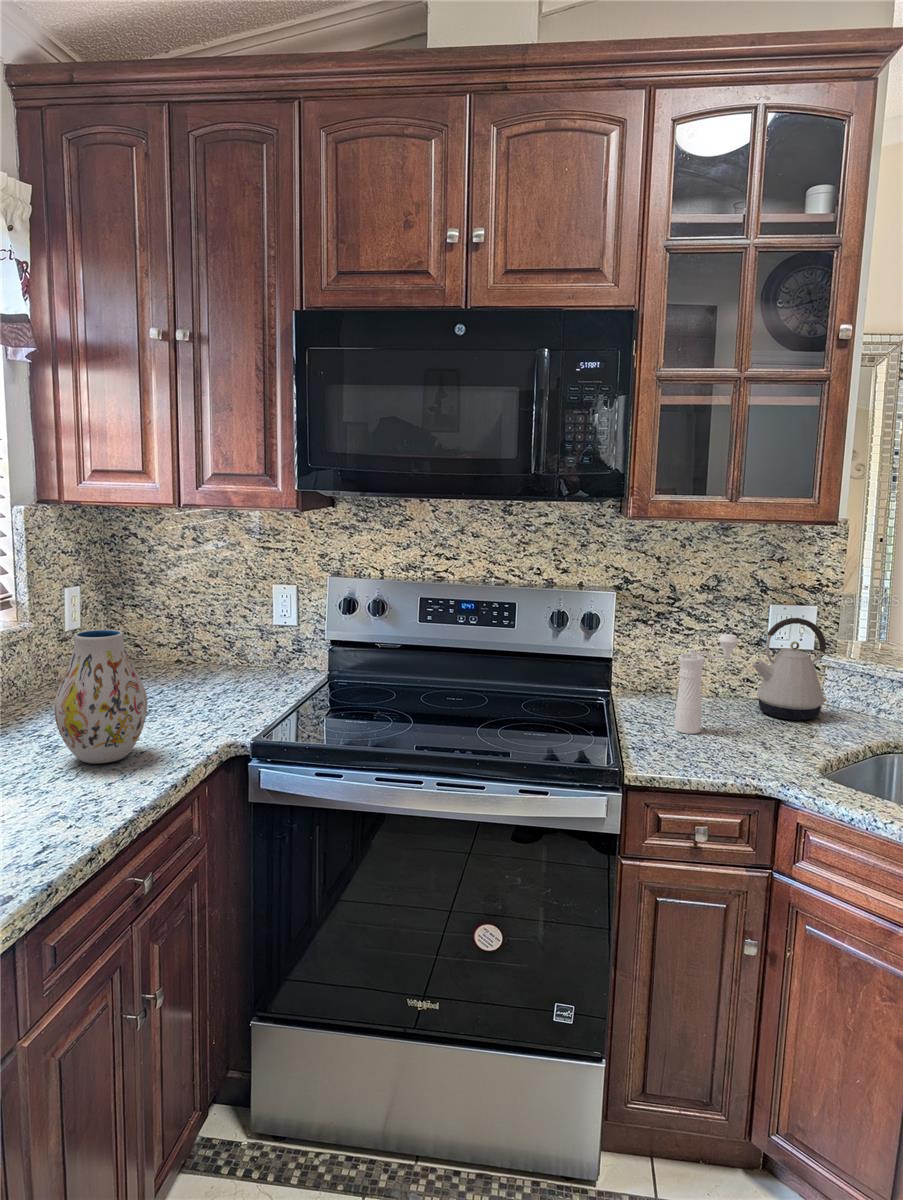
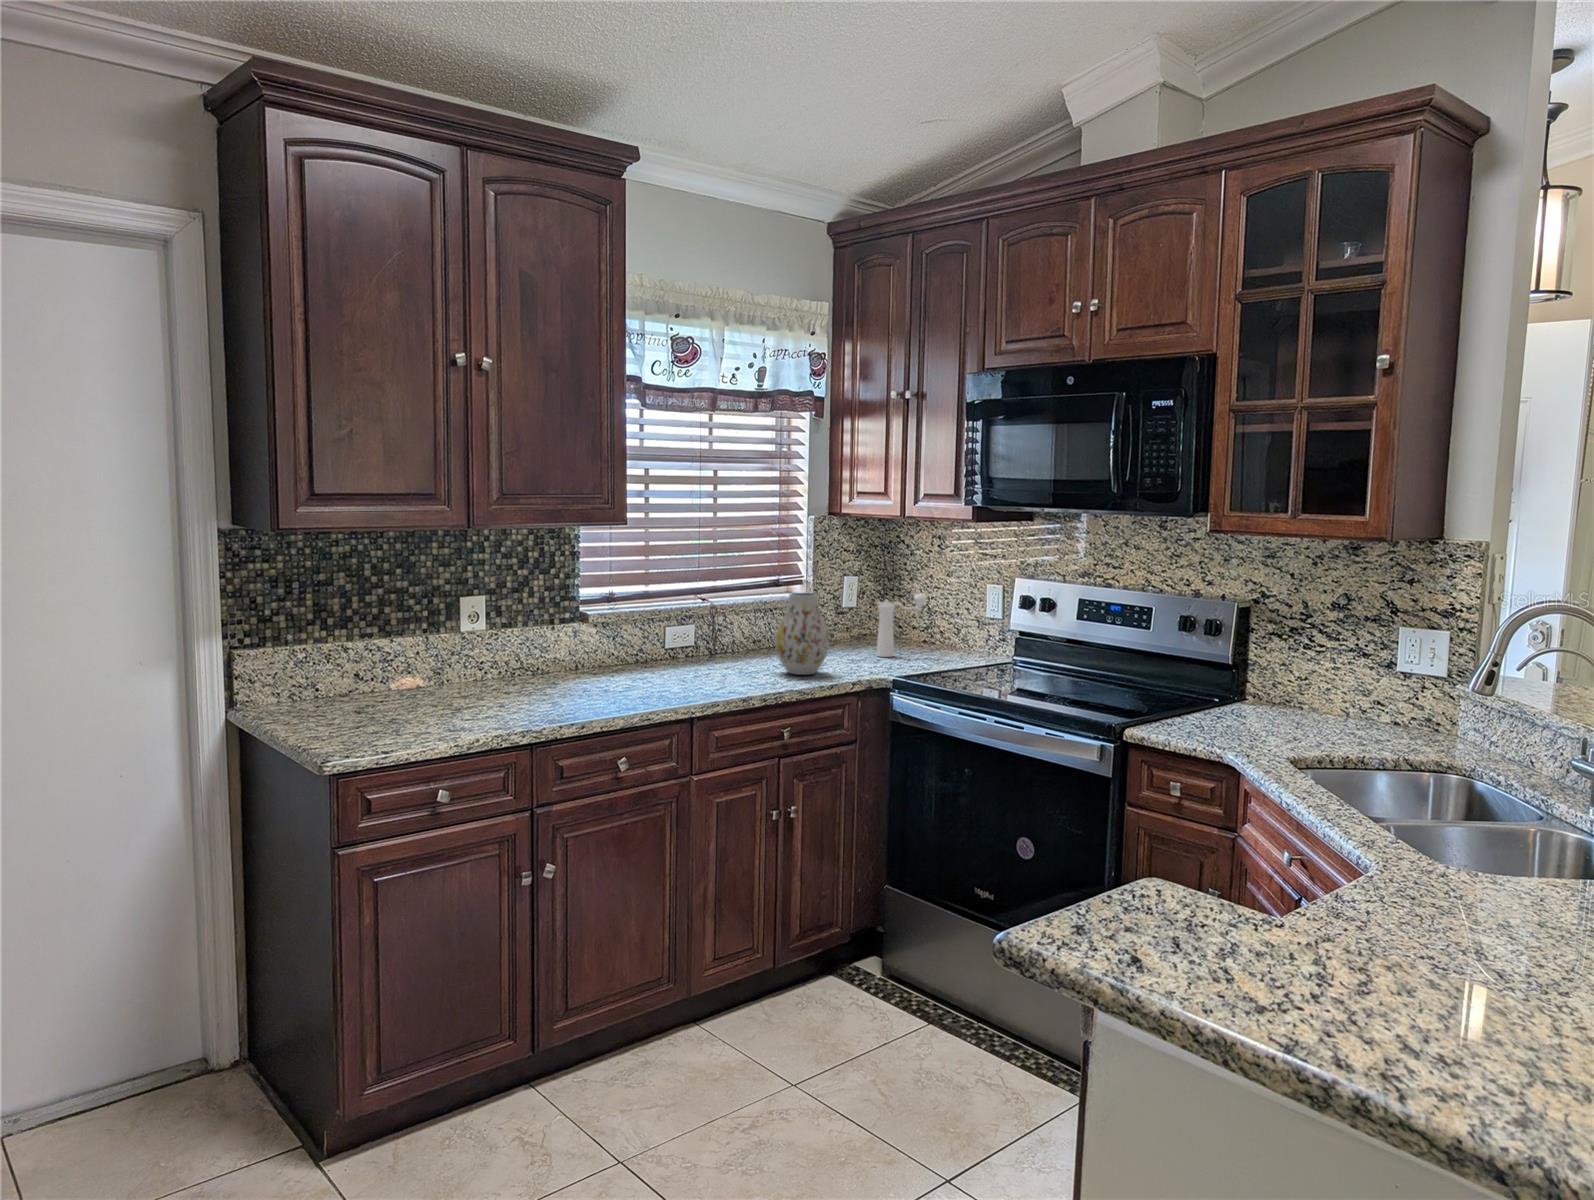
kettle: present [752,618,827,720] -> none [1350,637,1435,740]
pepper mill: present [674,634,738,734] -> present [877,594,927,657]

